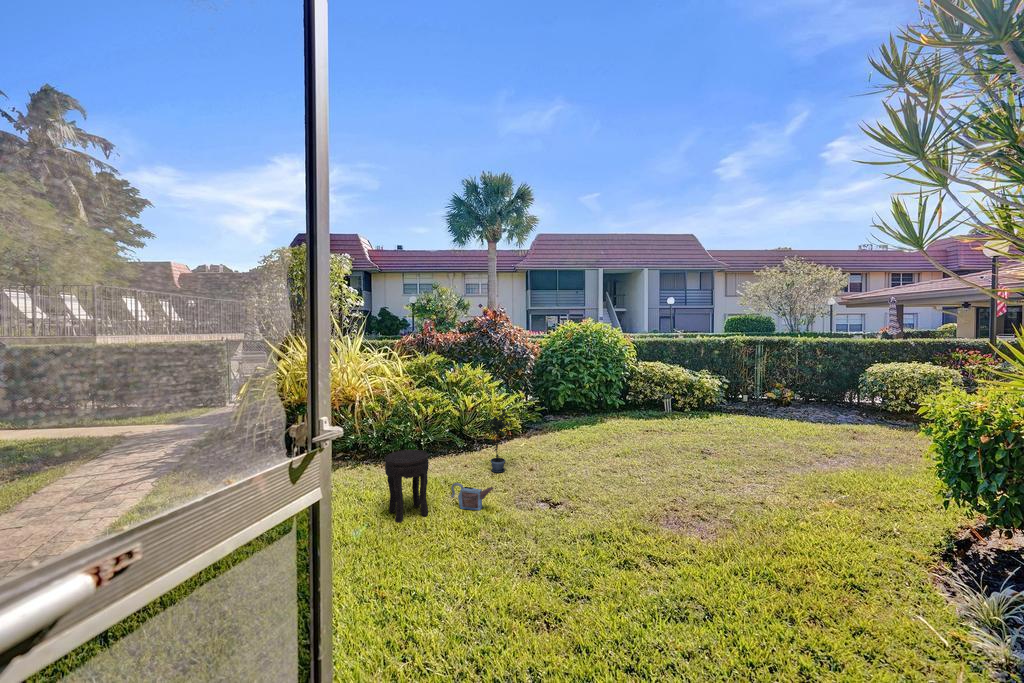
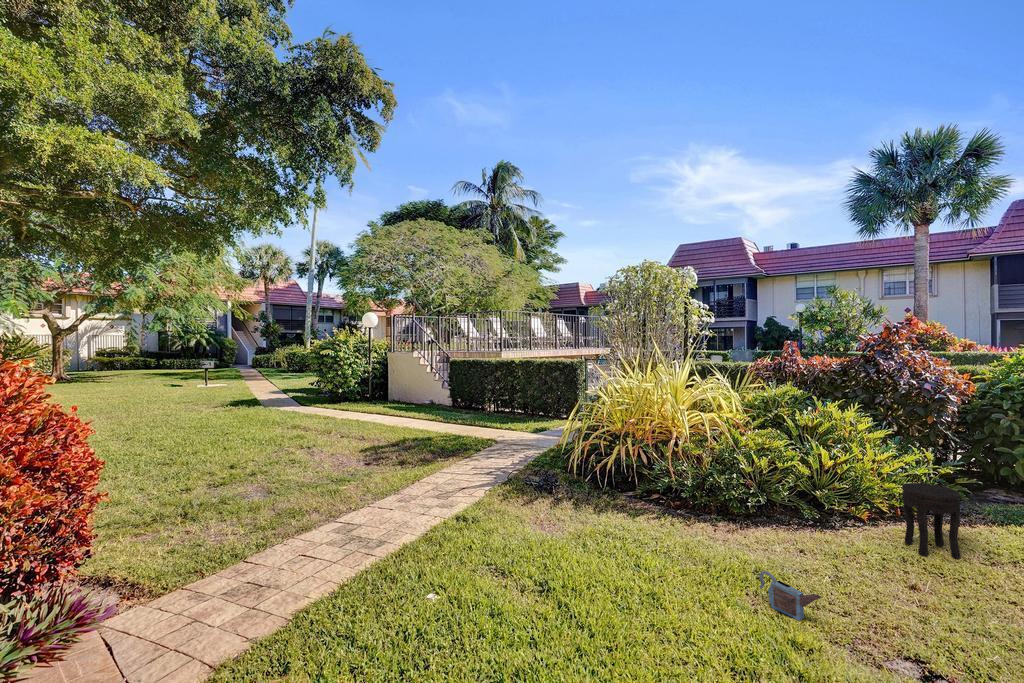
potted plant: present [488,410,511,473] -> none [832,483,877,572]
side table: present [385,450,429,523] -> present [902,483,961,559]

